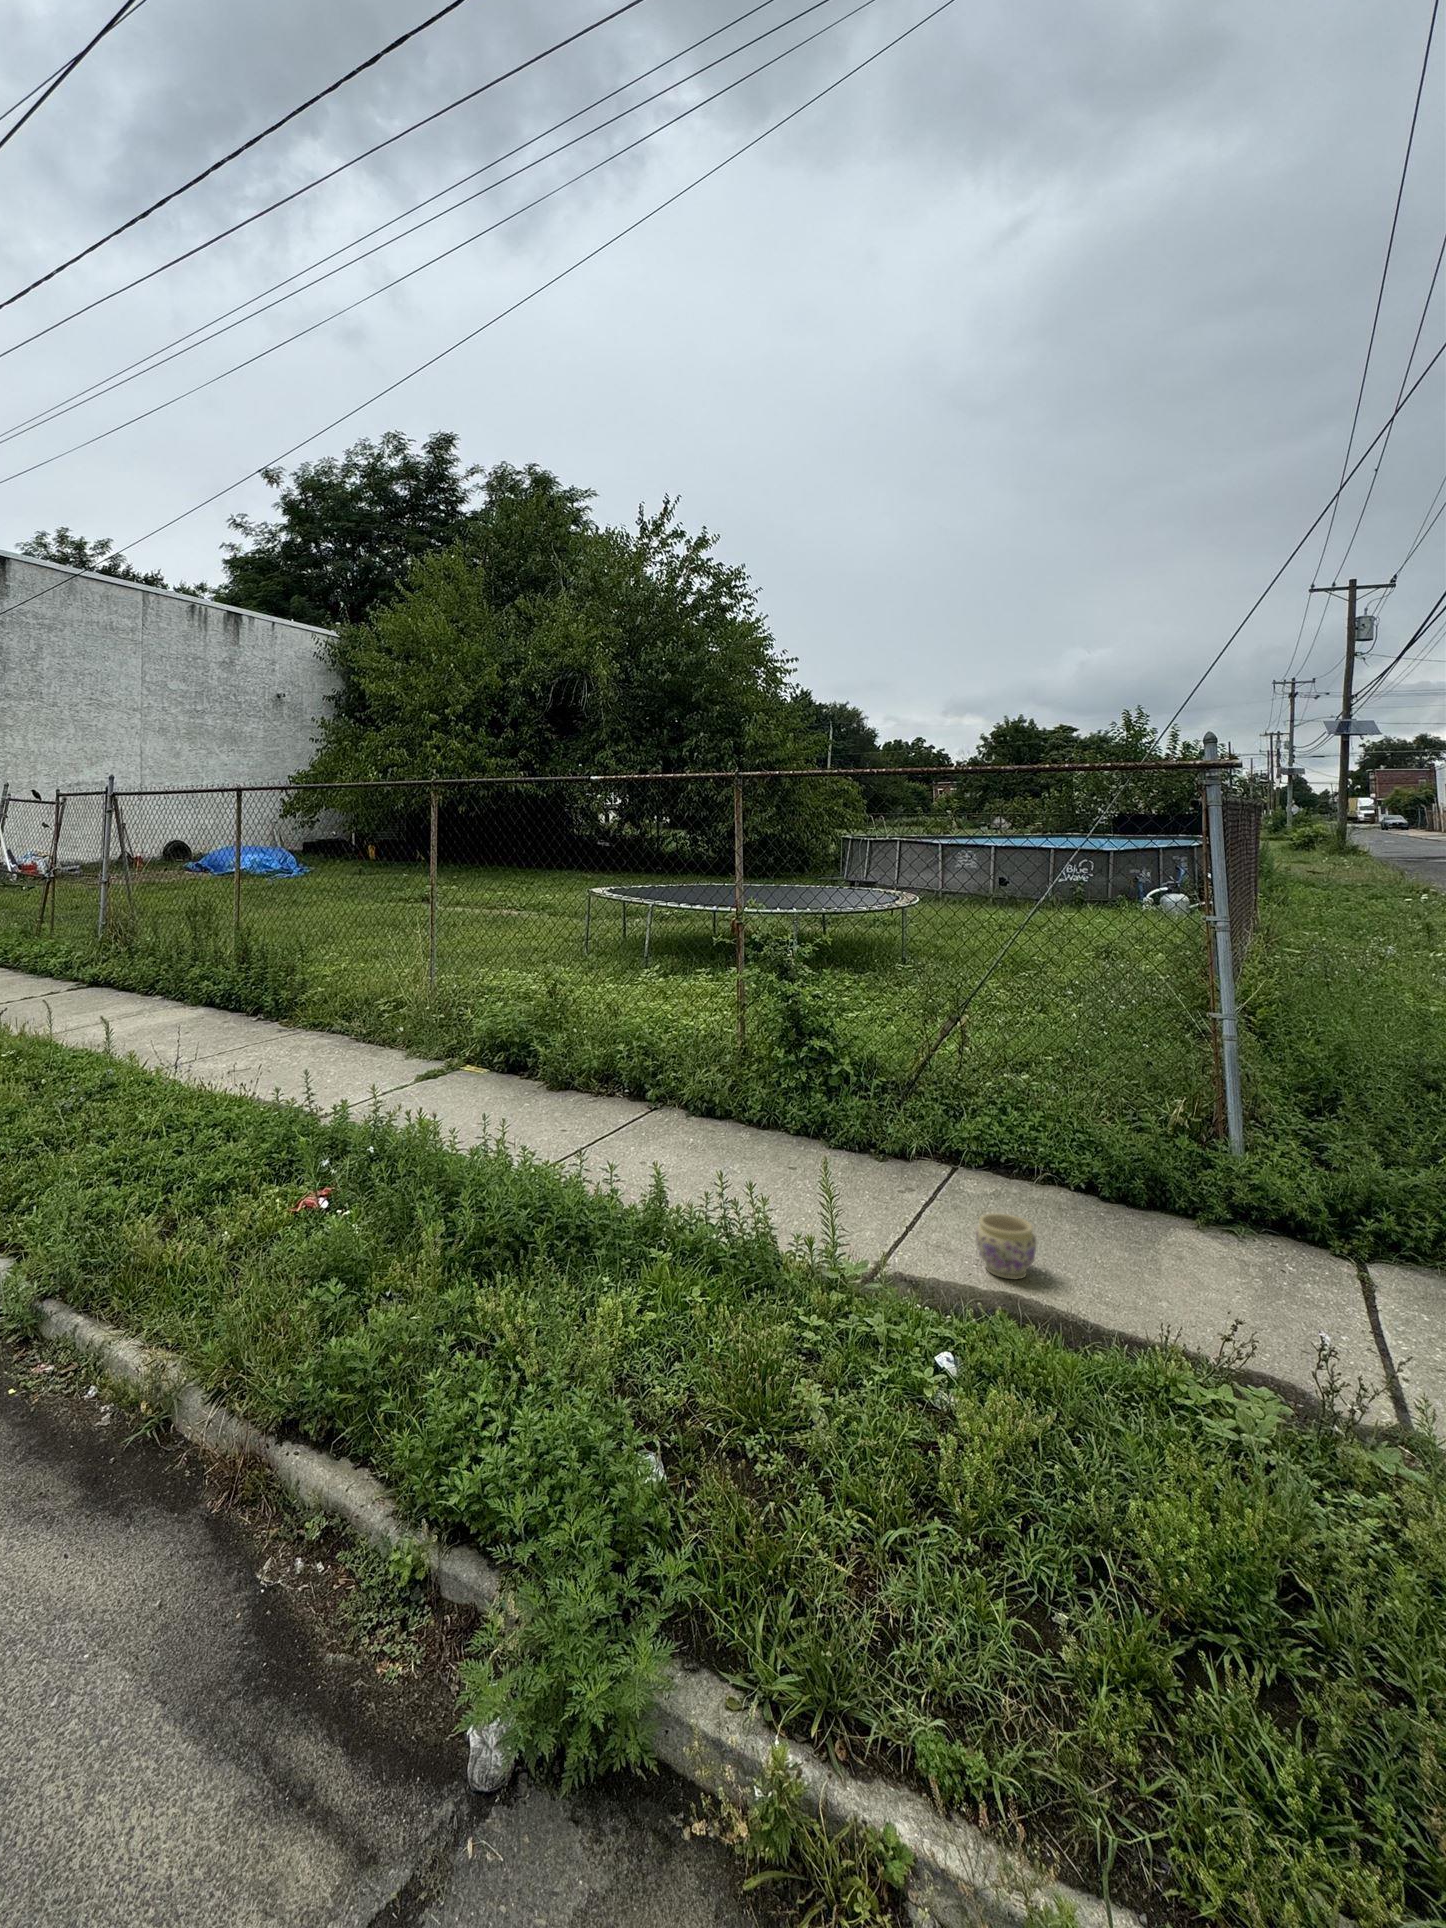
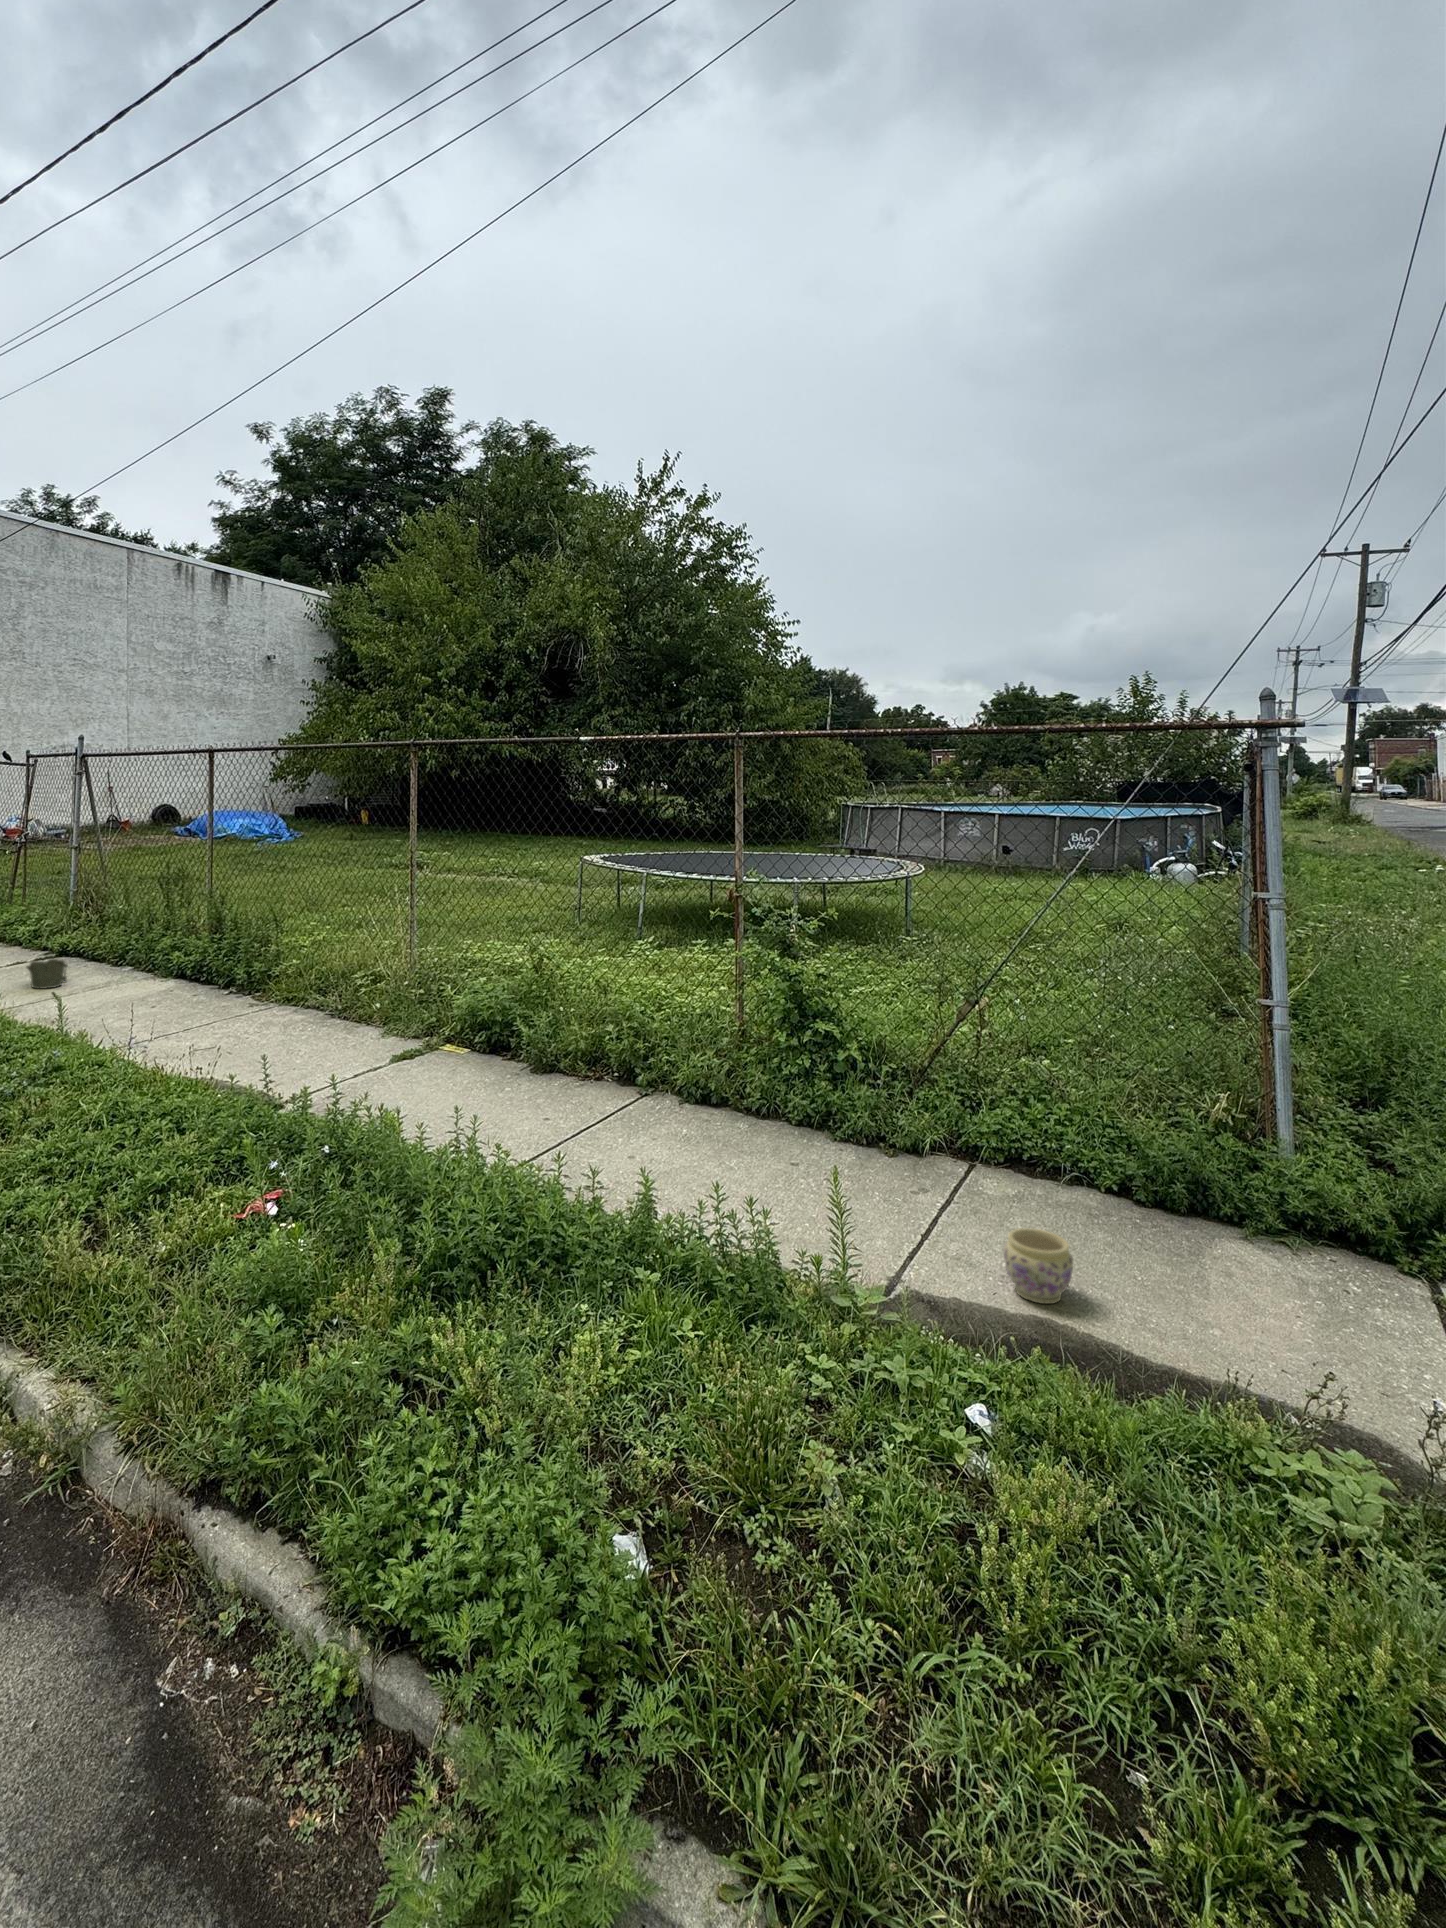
bucket: none [67,987,105,1015] -> present [27,959,68,989]

